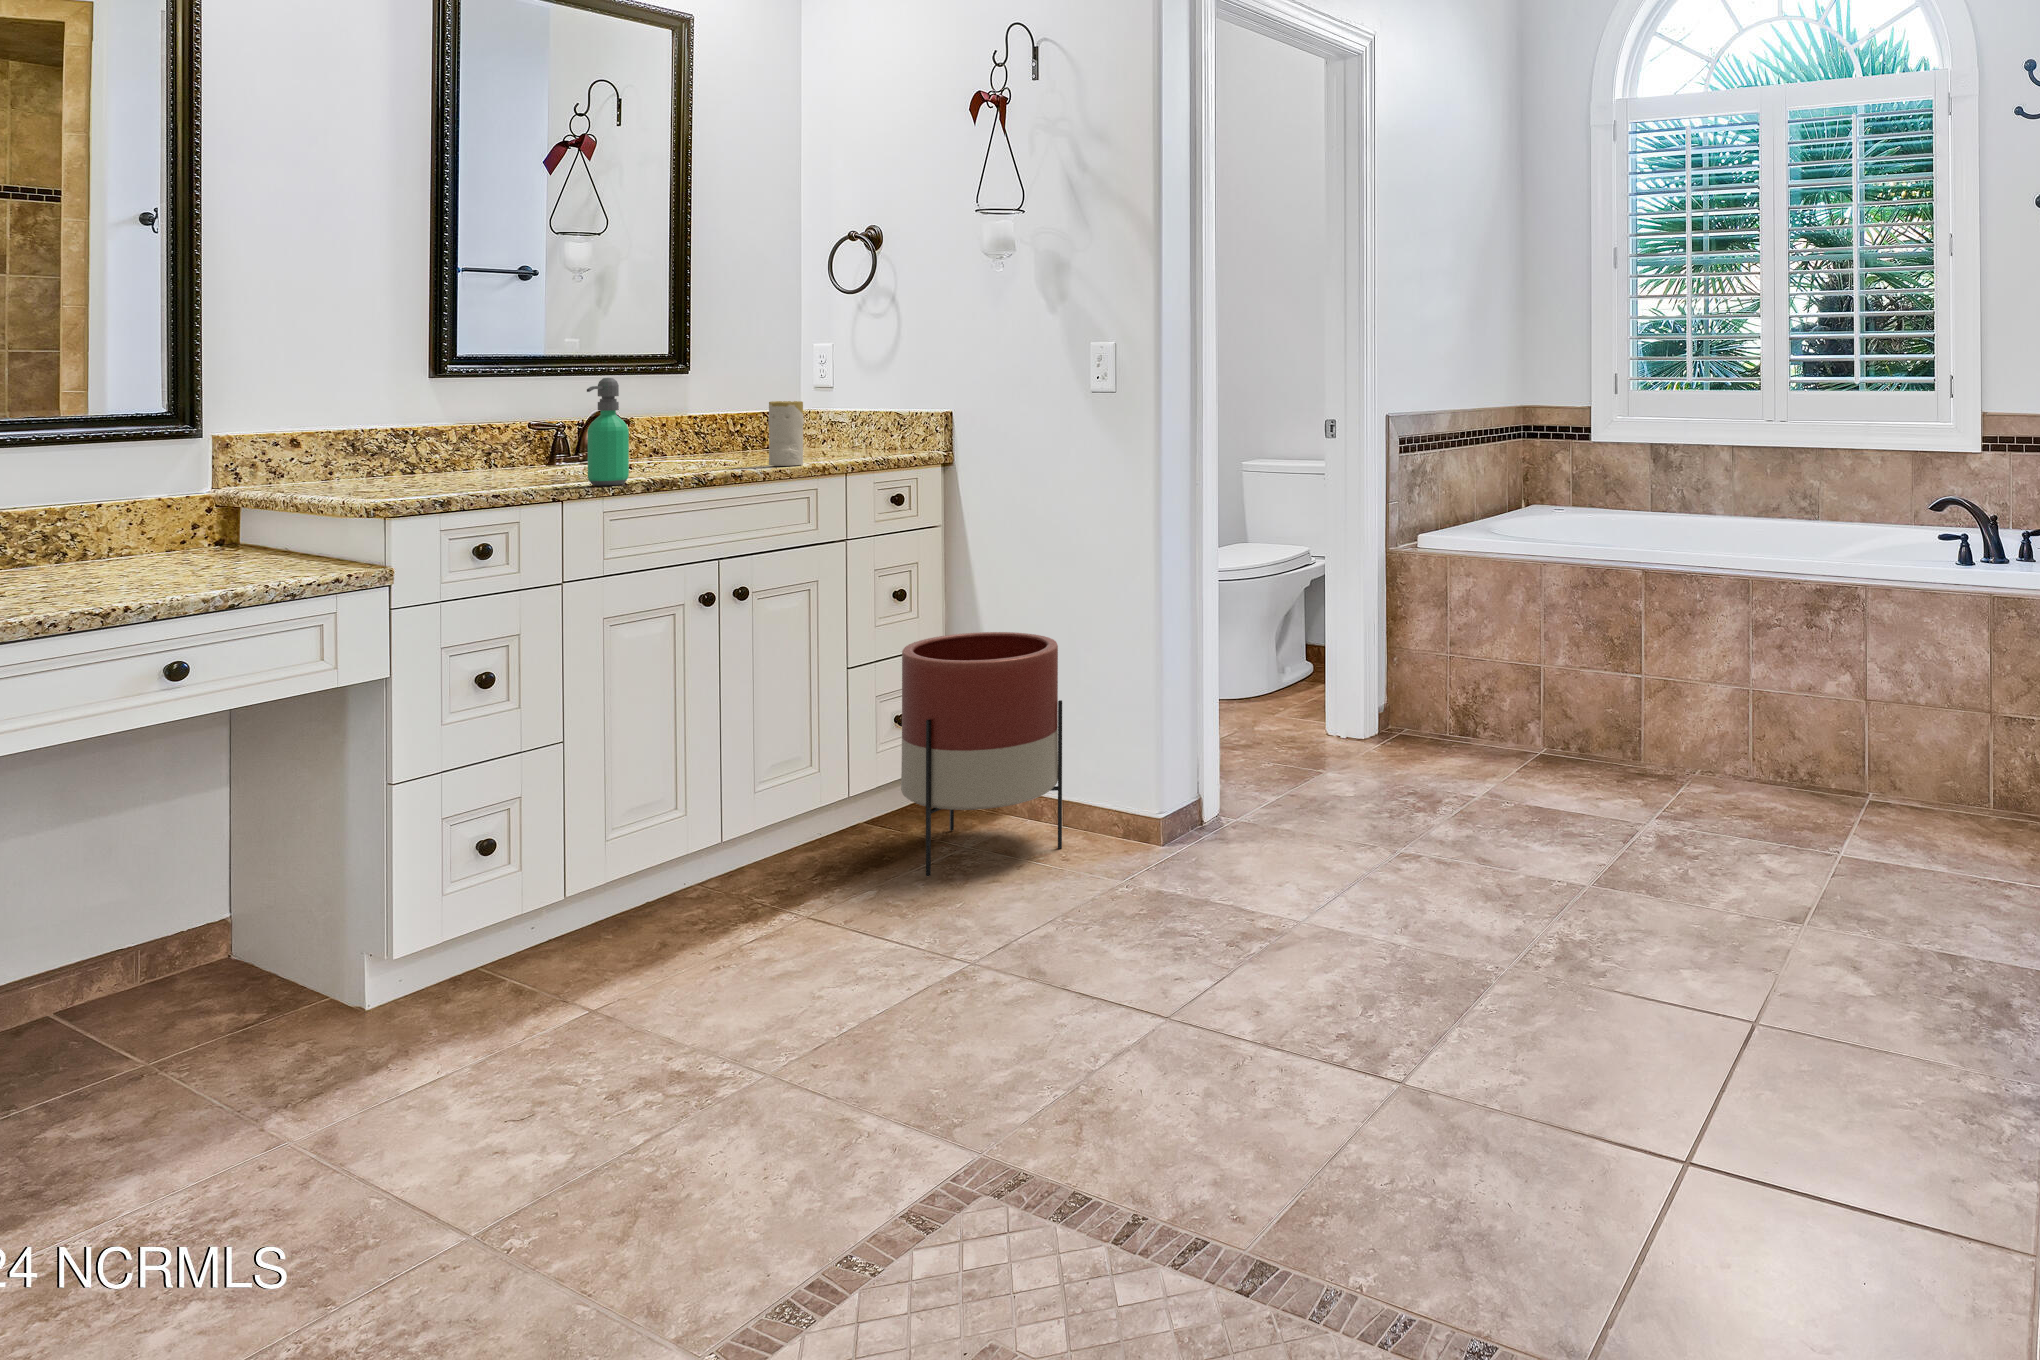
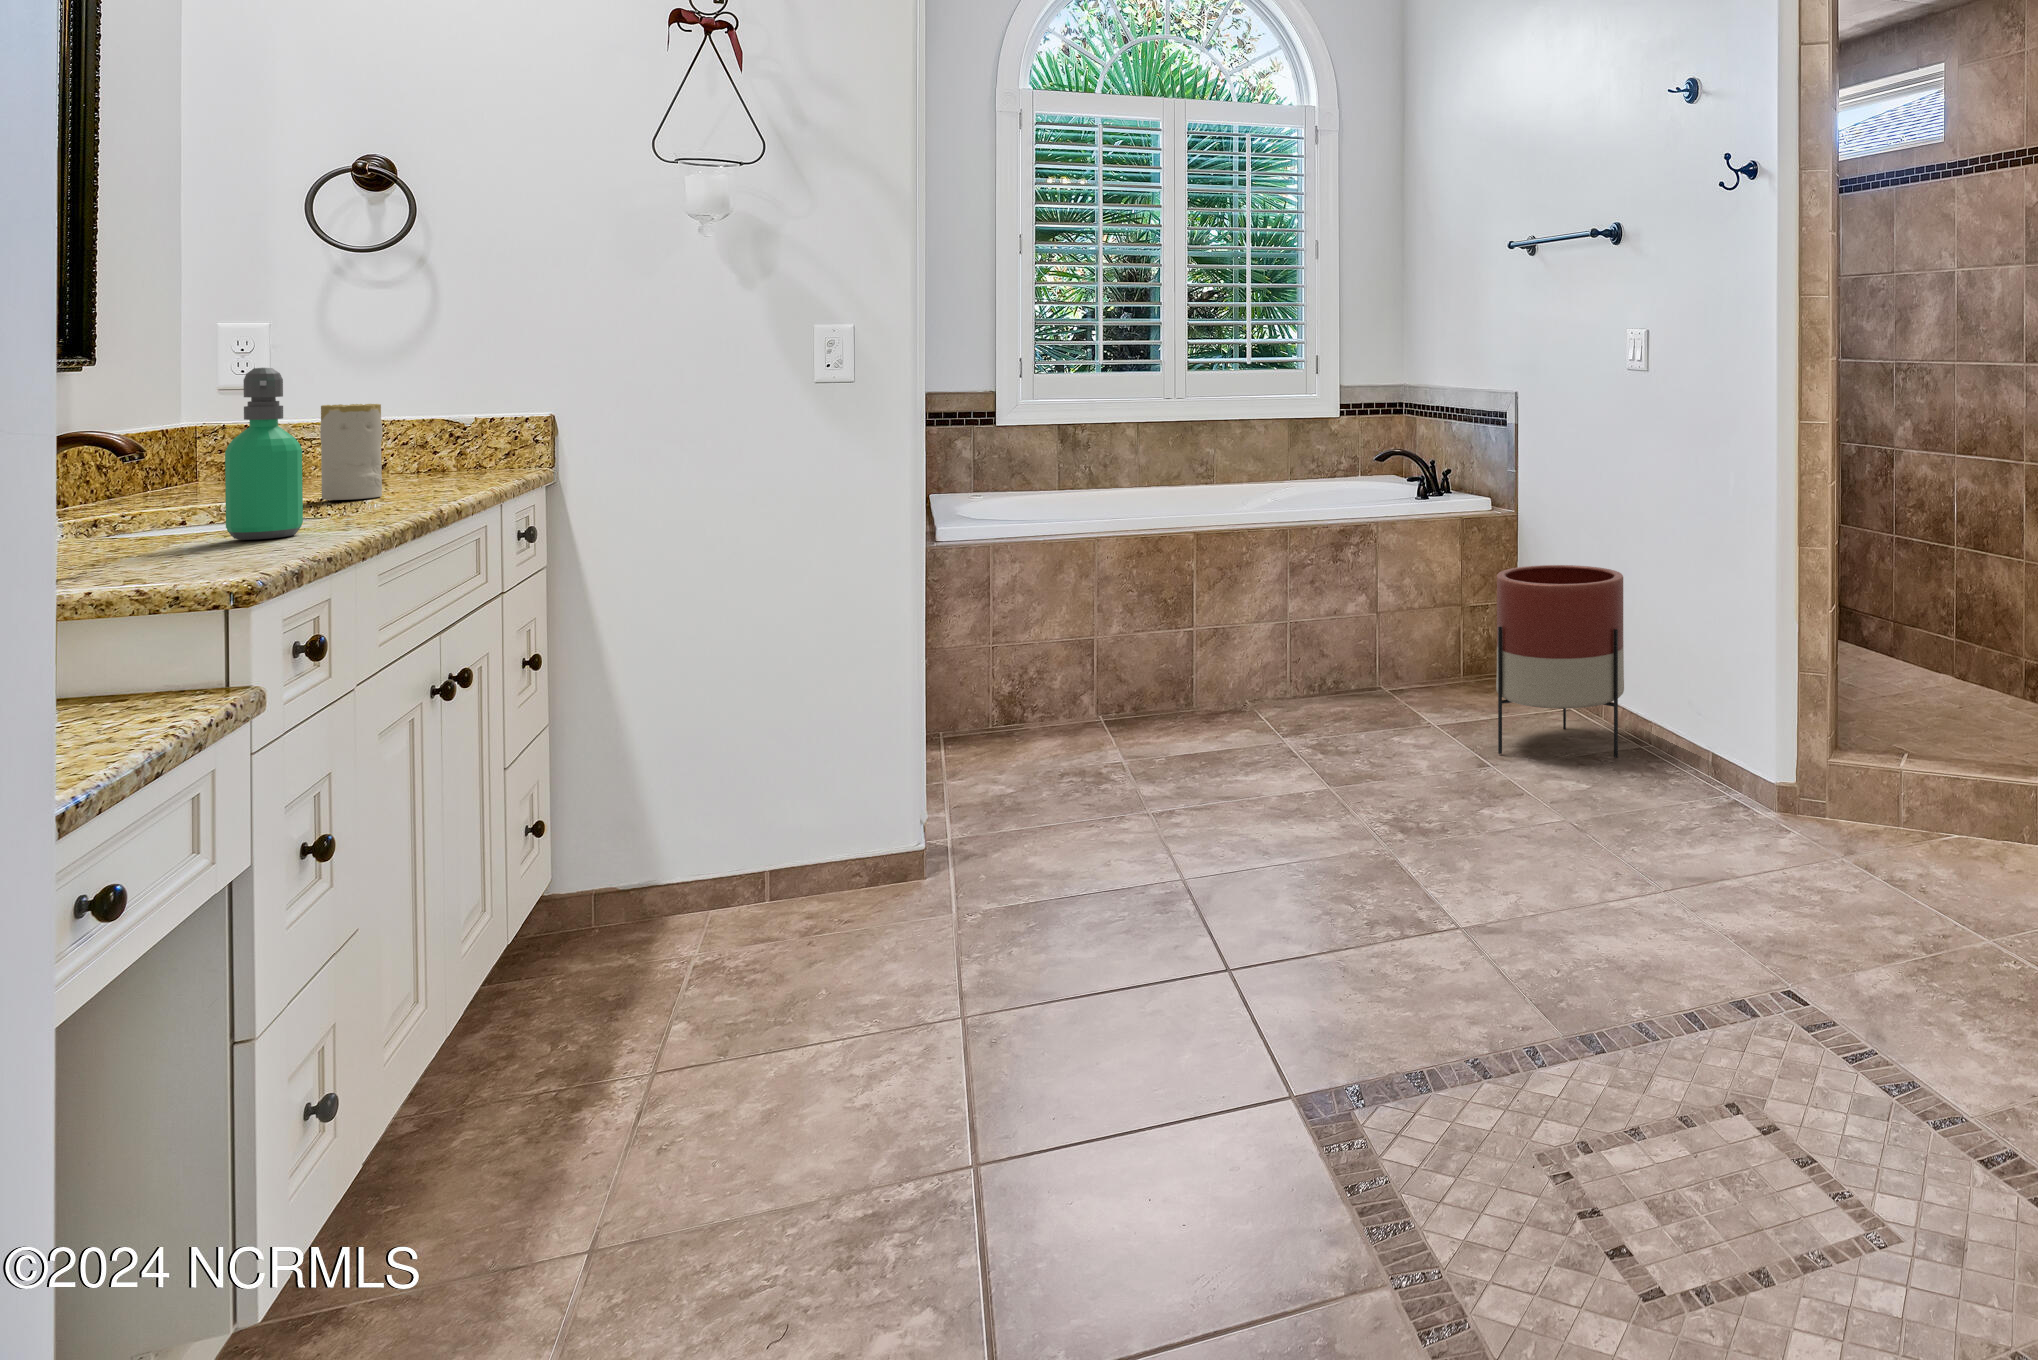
planter: present [901,632,1062,876] -> present [1496,565,1624,758]

